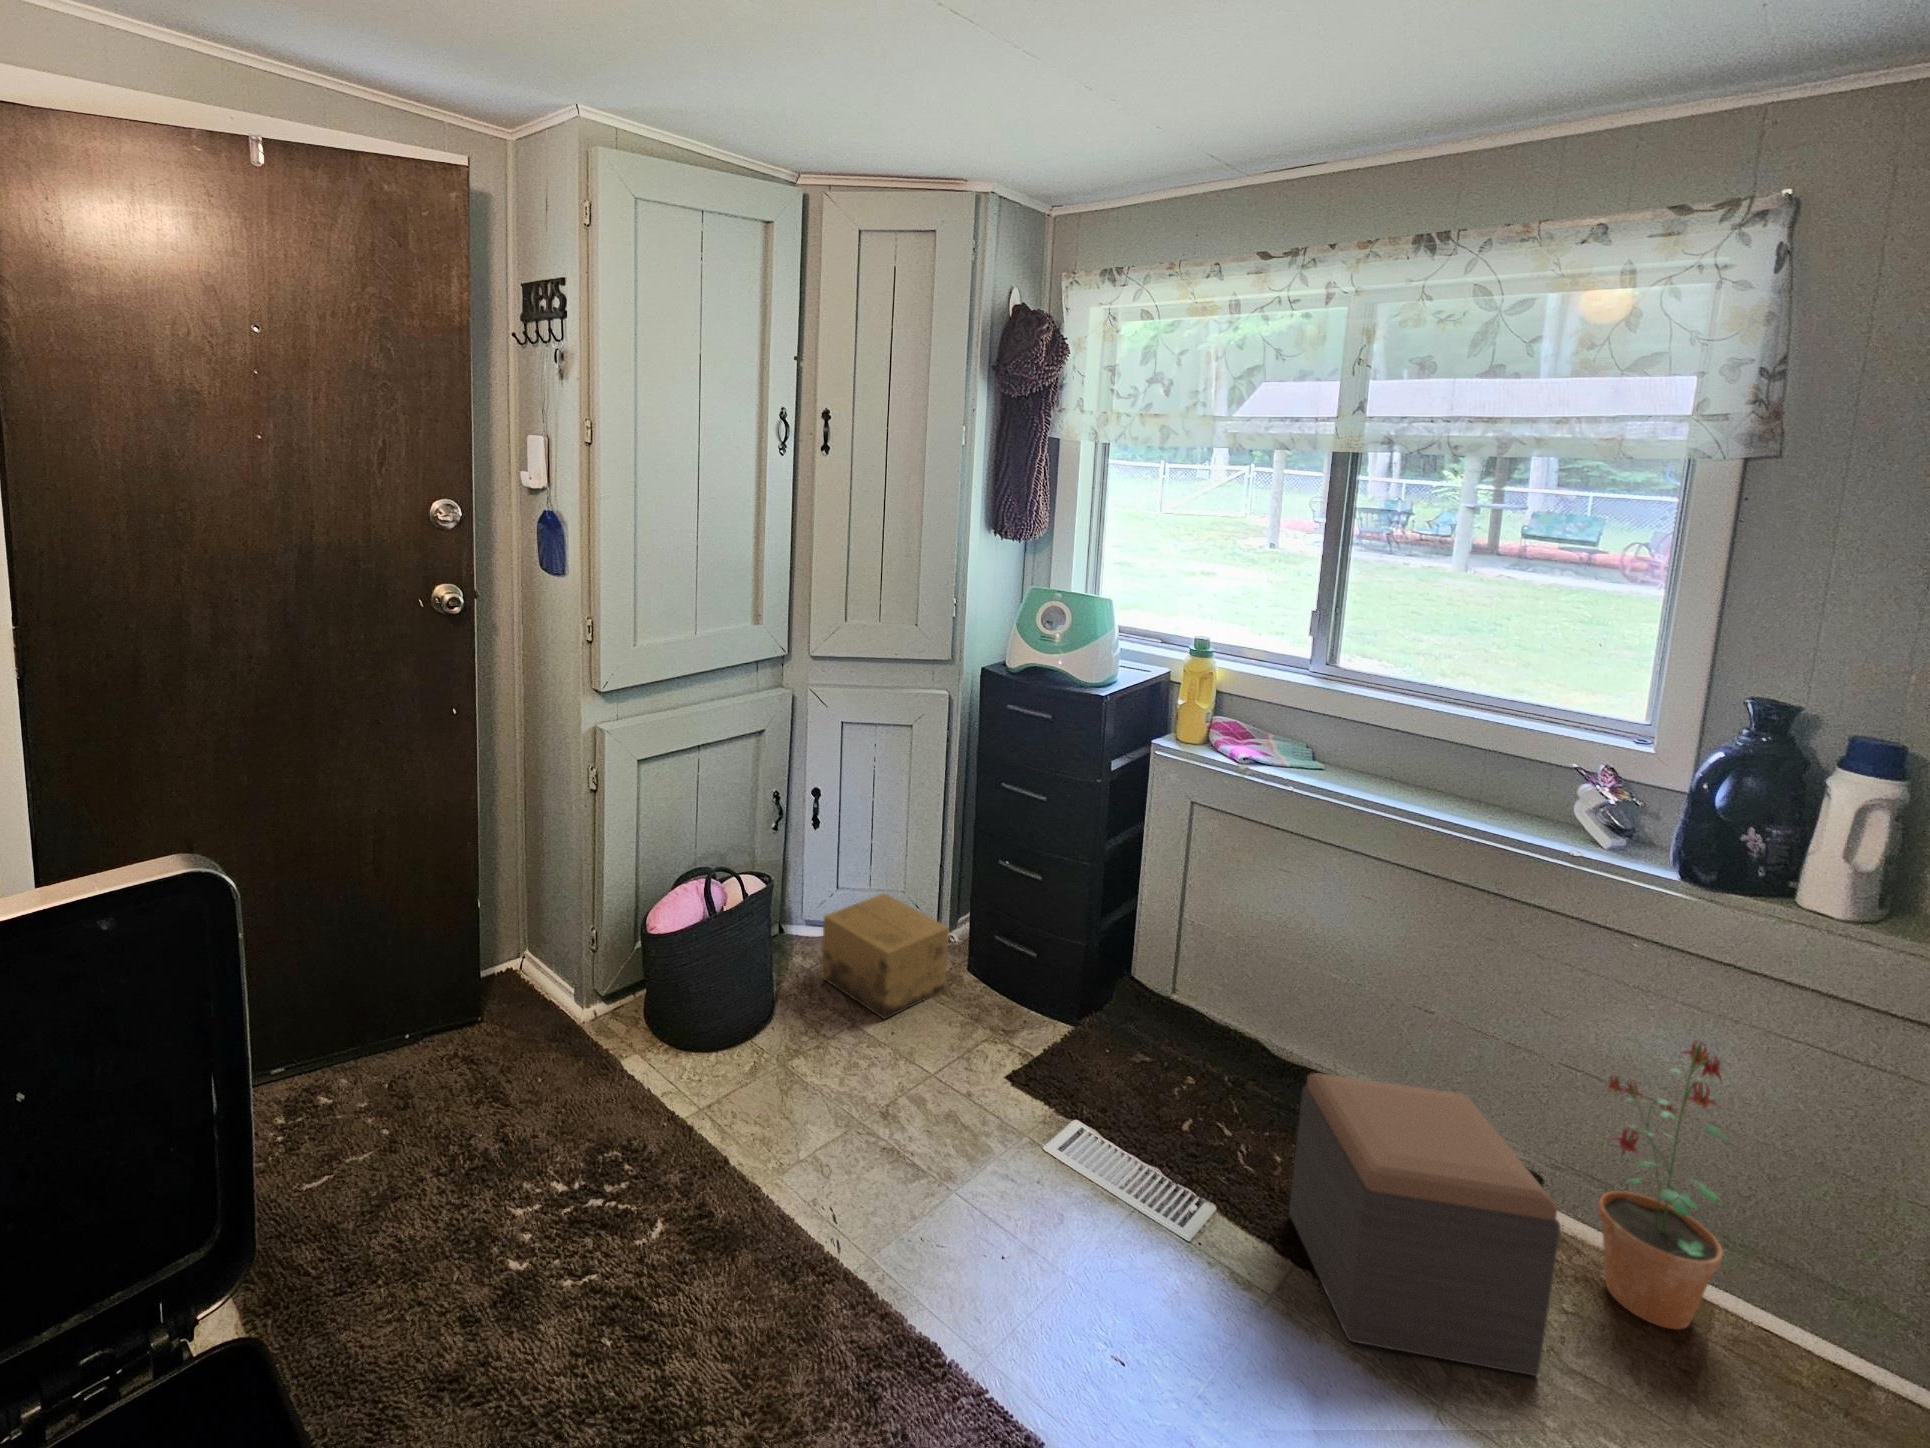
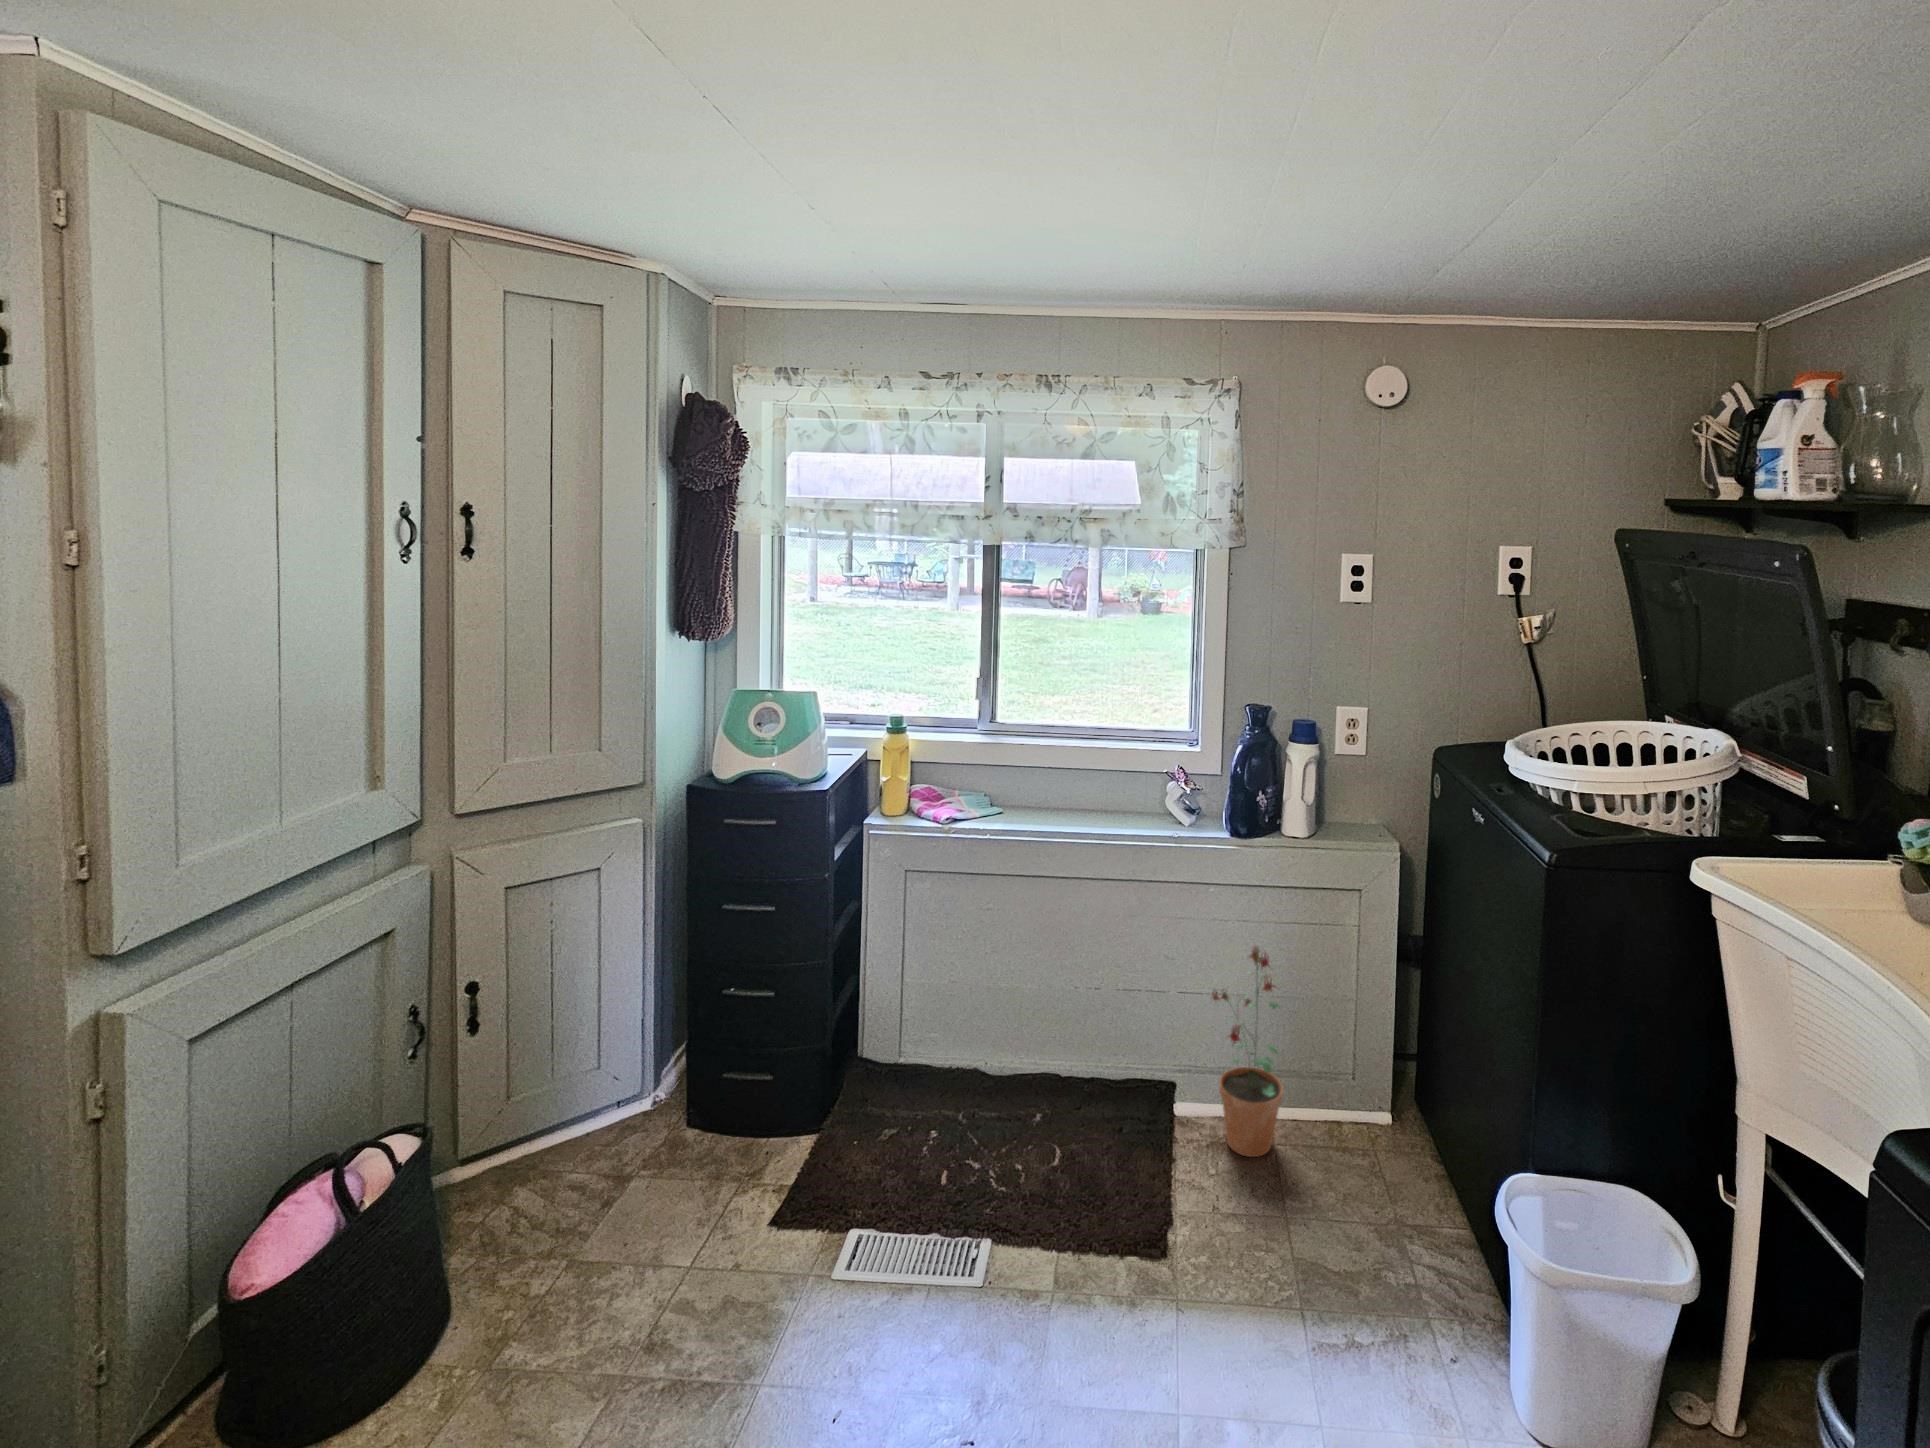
cardboard box: present [821,894,949,1019] -> none [506,1077,673,1233]
footstool: present [1289,1073,1560,1376] -> none [1043,1048,1225,1298]

